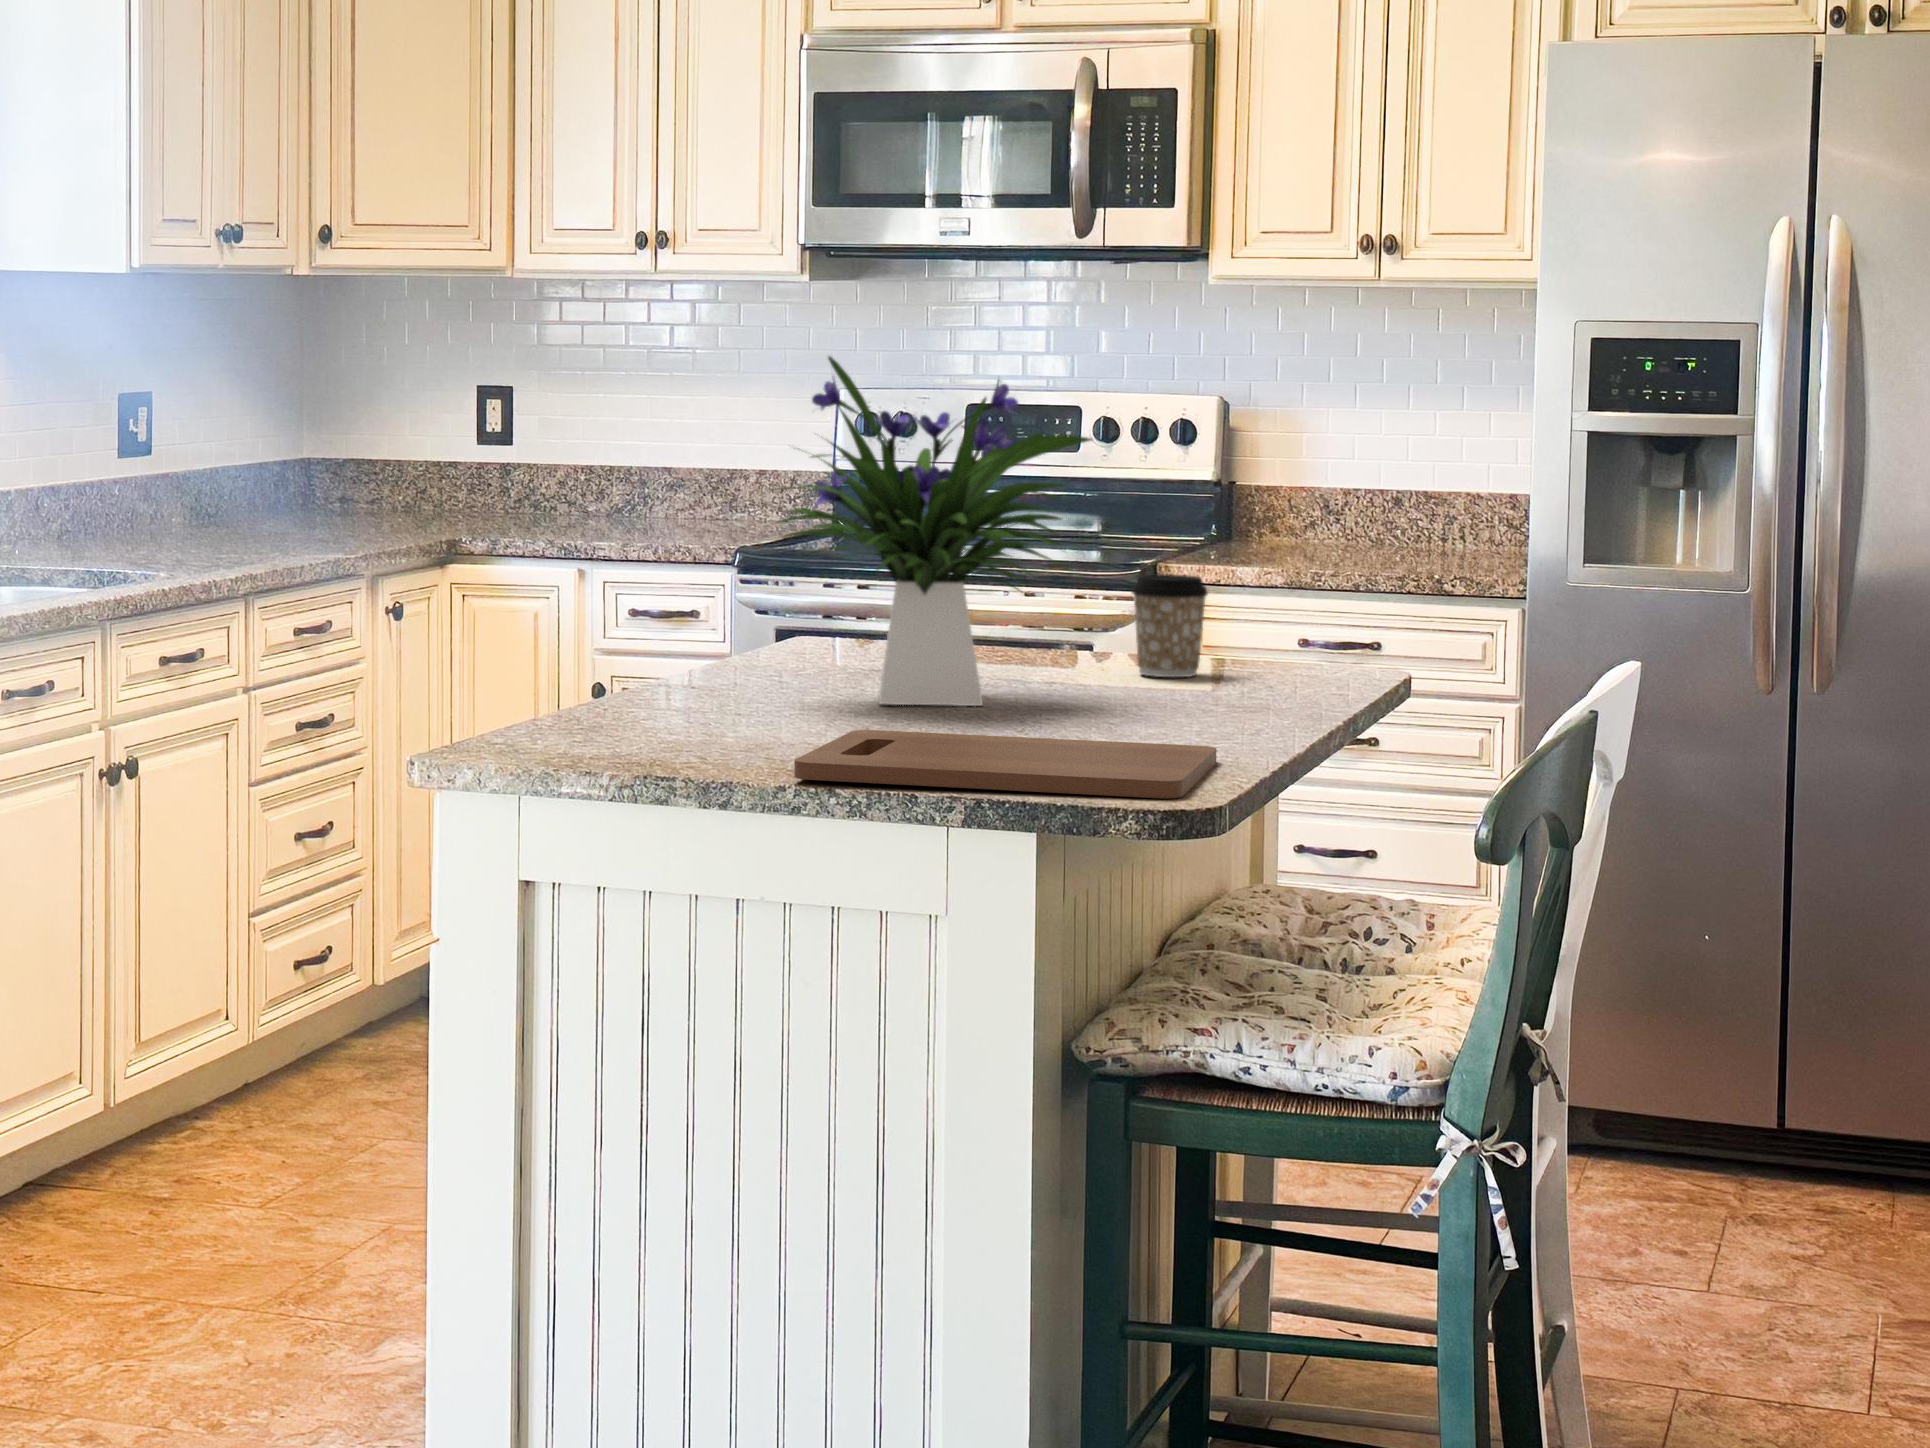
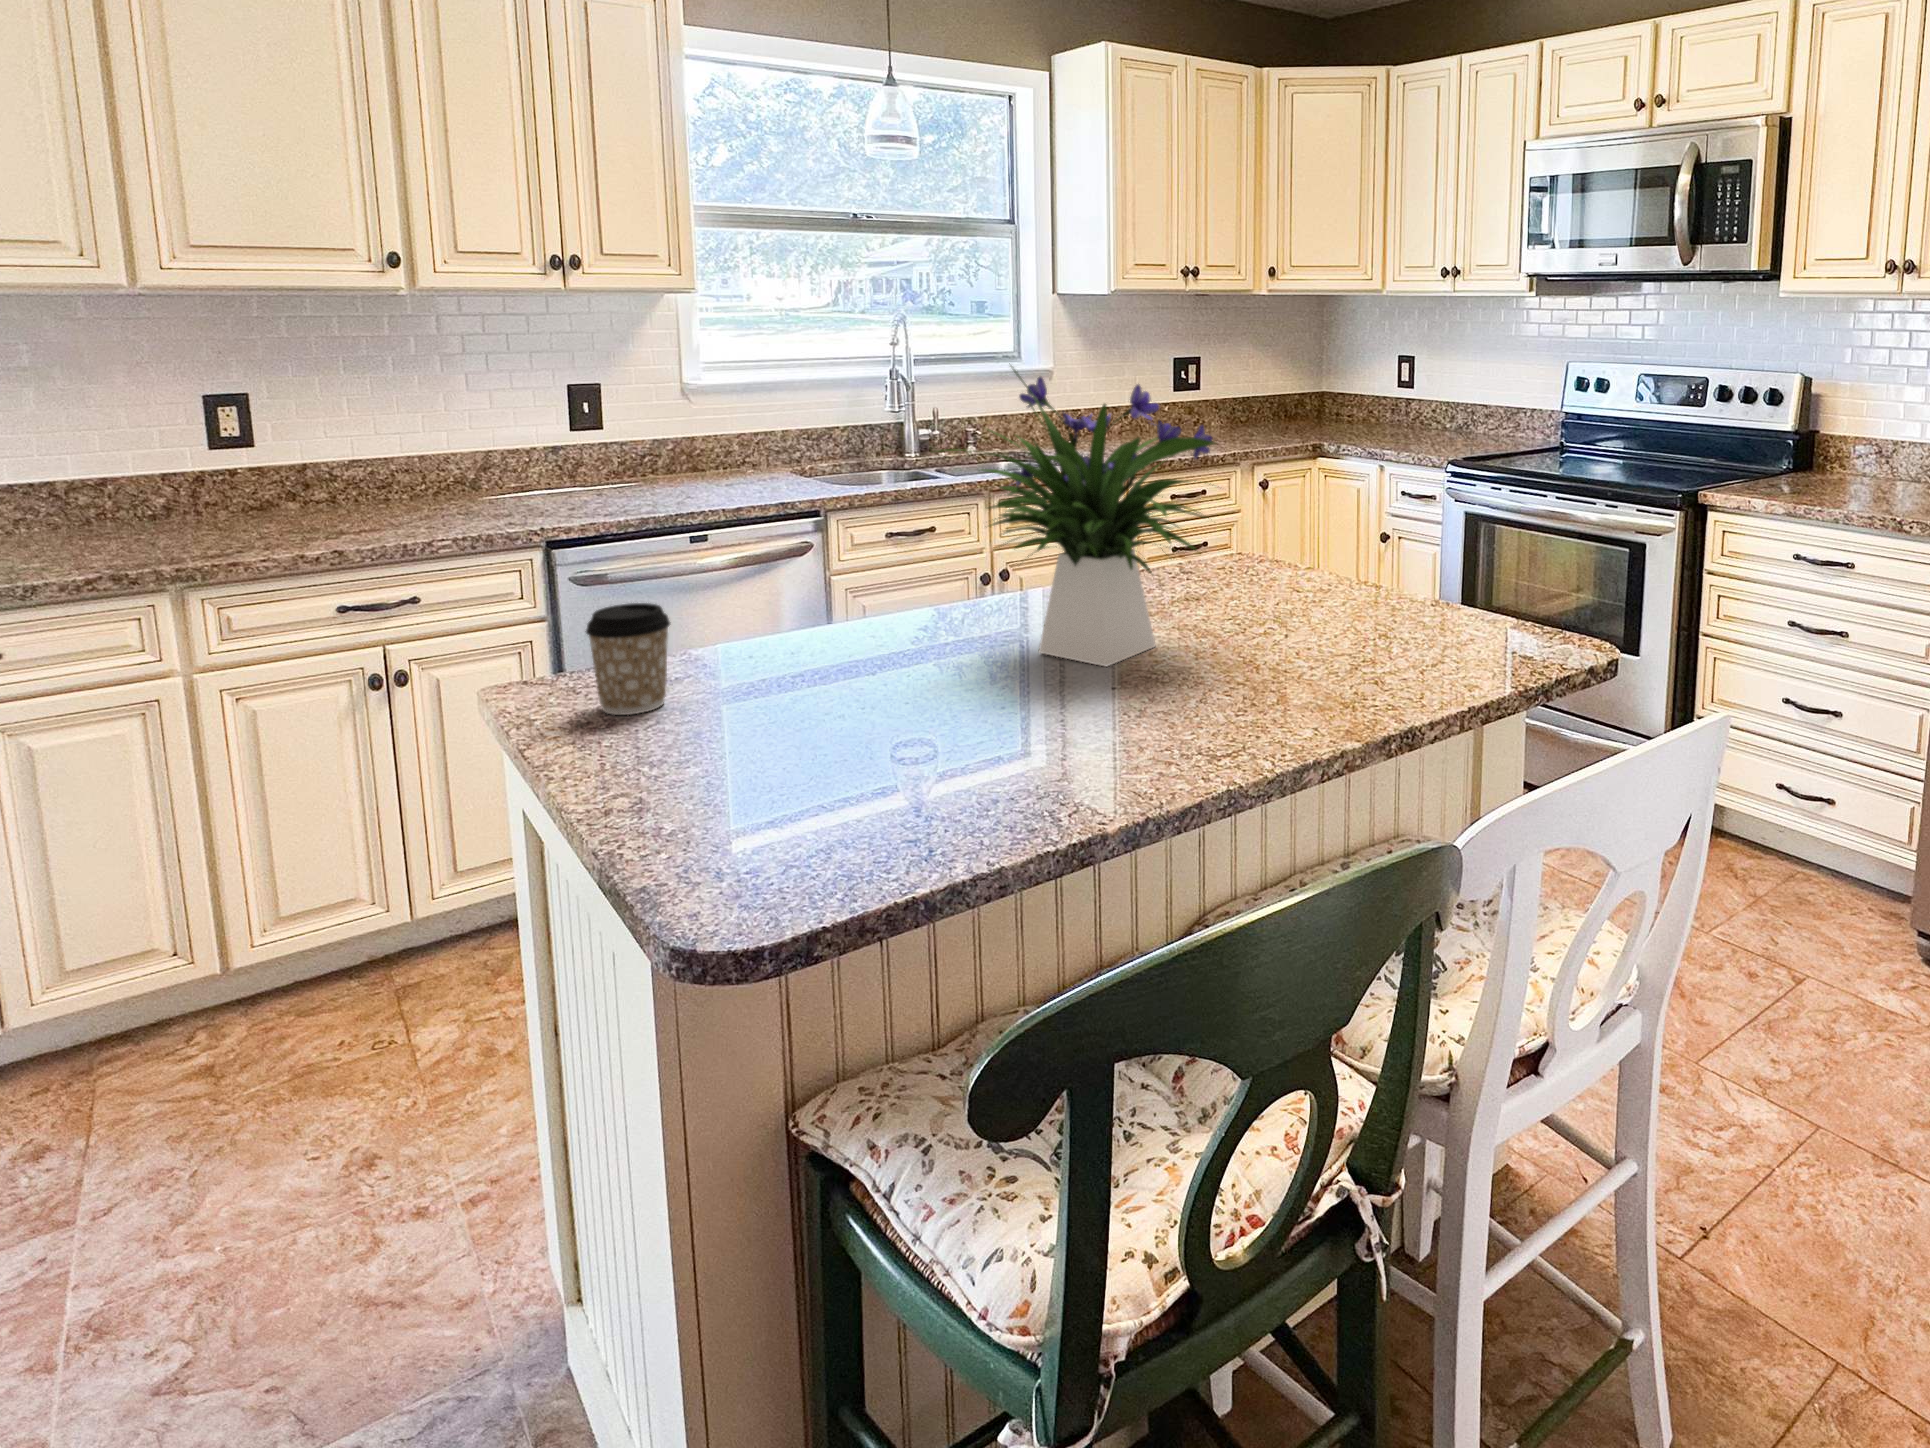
coffee cup: present [1132,574,1207,677] -> present [585,603,670,715]
cutting board: present [794,730,1216,798] -> none [603,708,1017,907]

